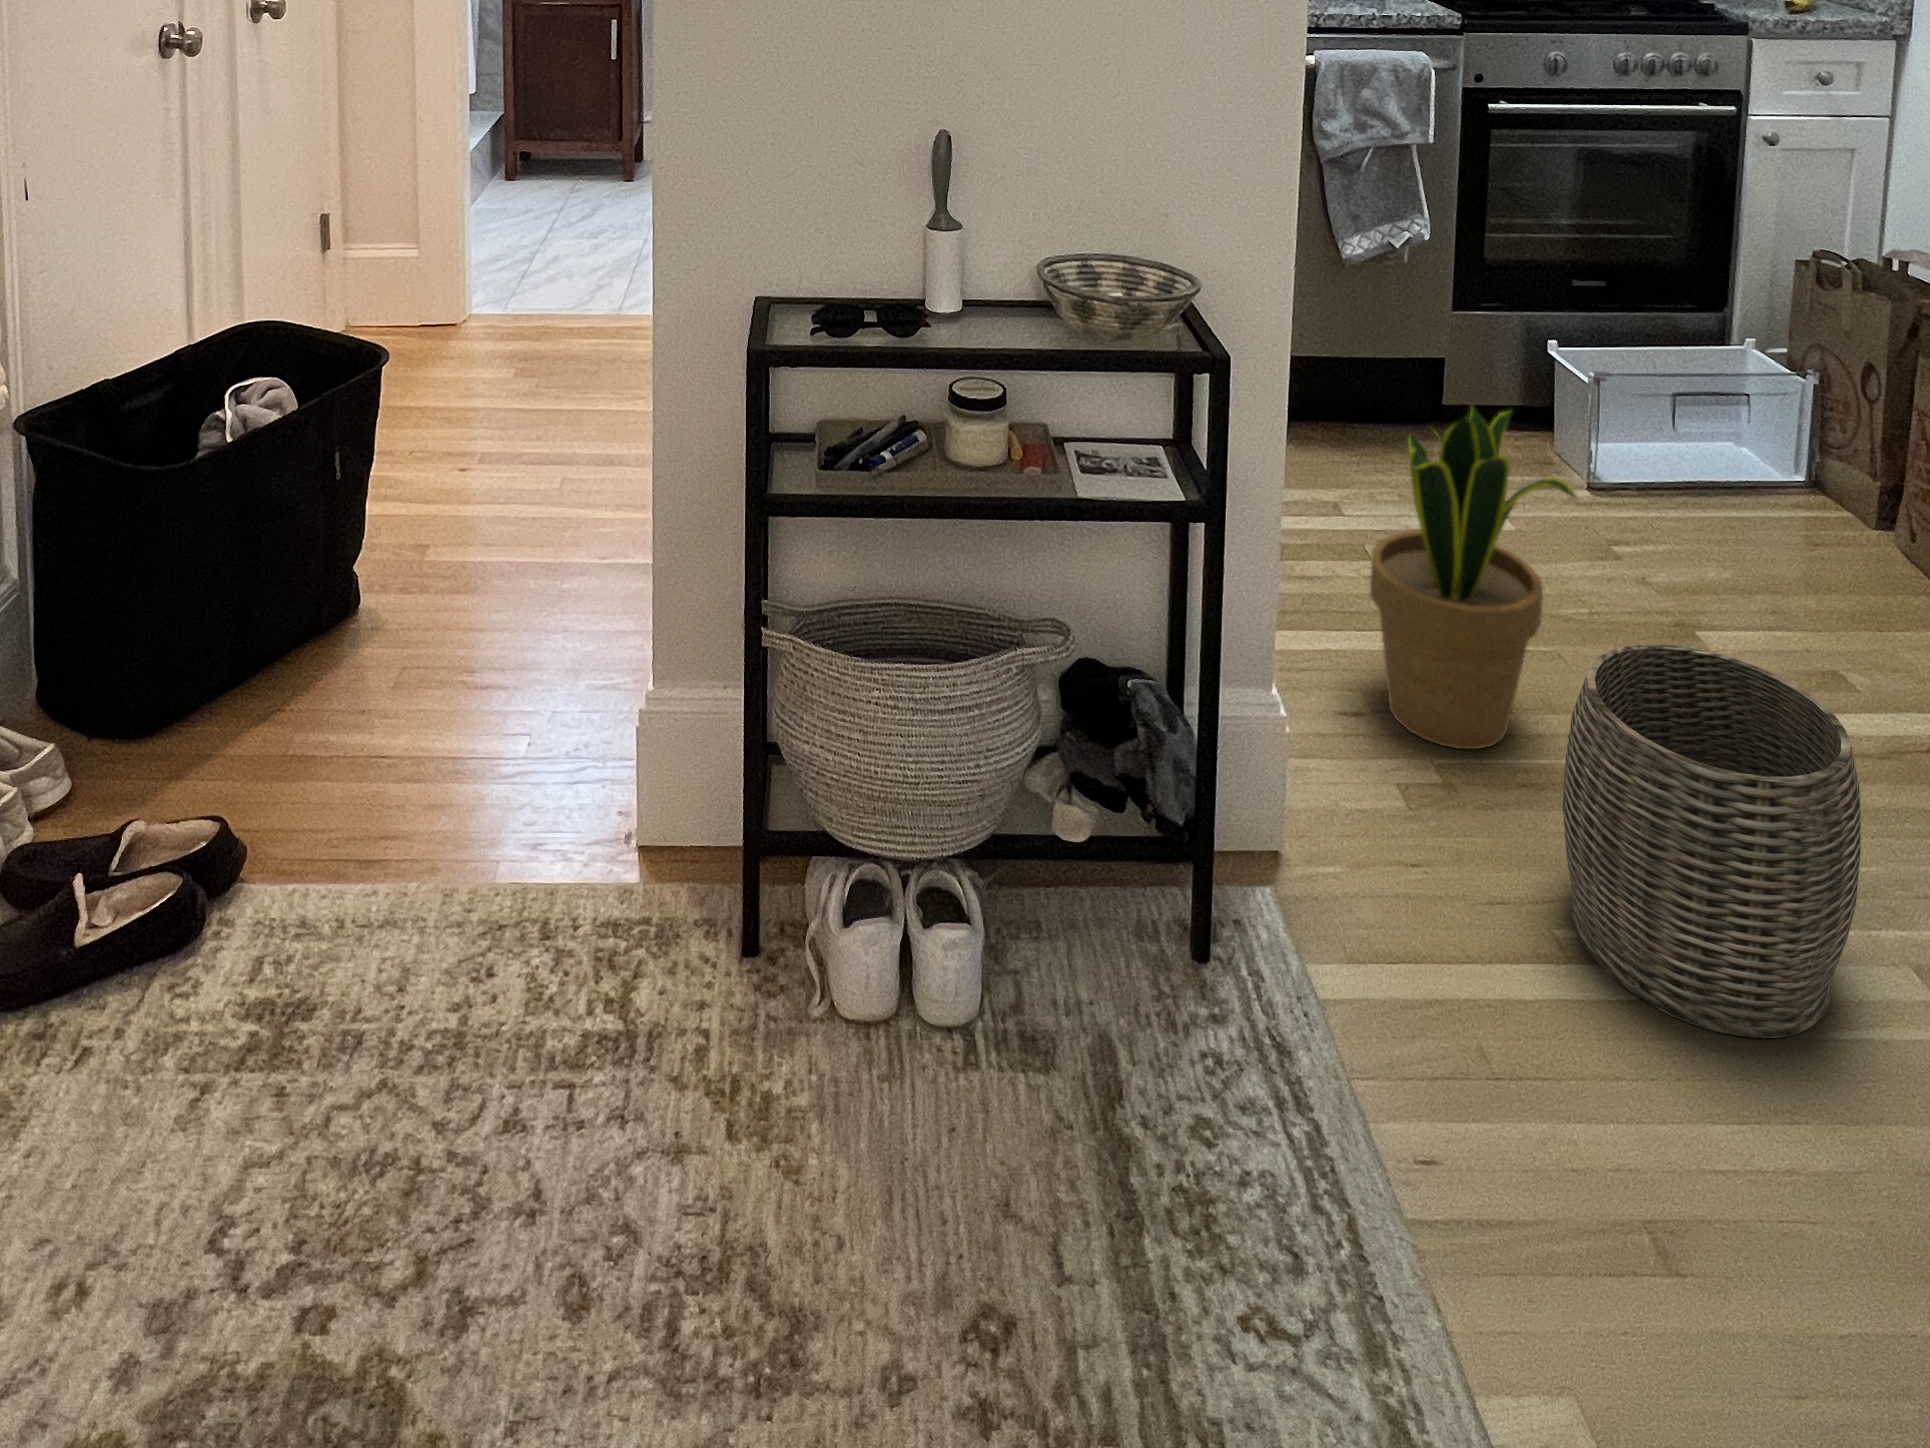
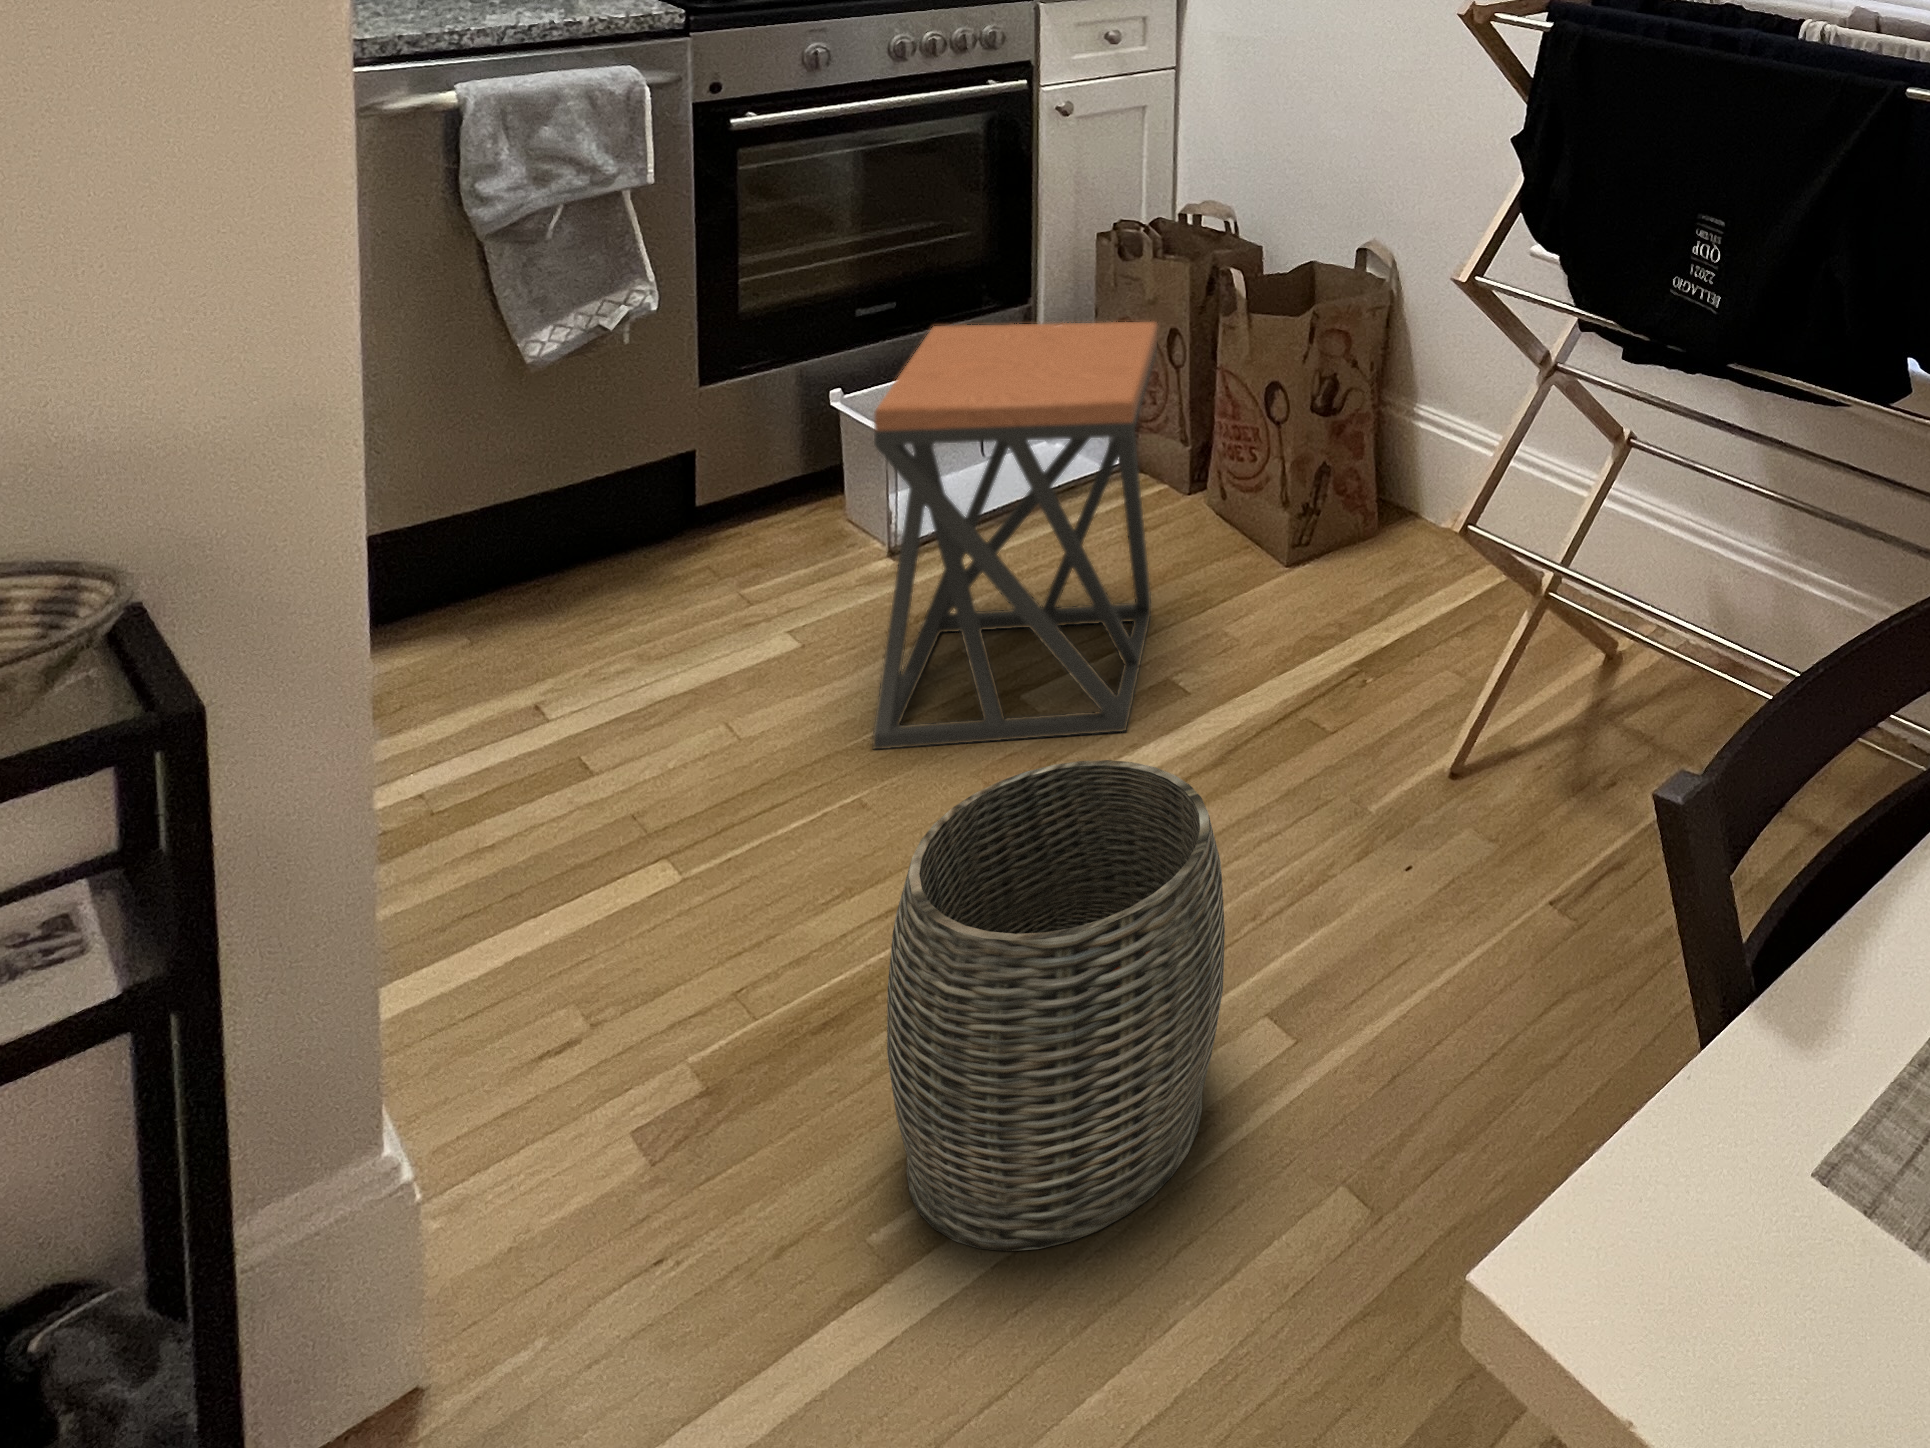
stool: none [1565,293,1845,690] -> present [873,322,1157,750]
potted plant: present [1370,405,1576,749] -> none [589,533,882,1034]

